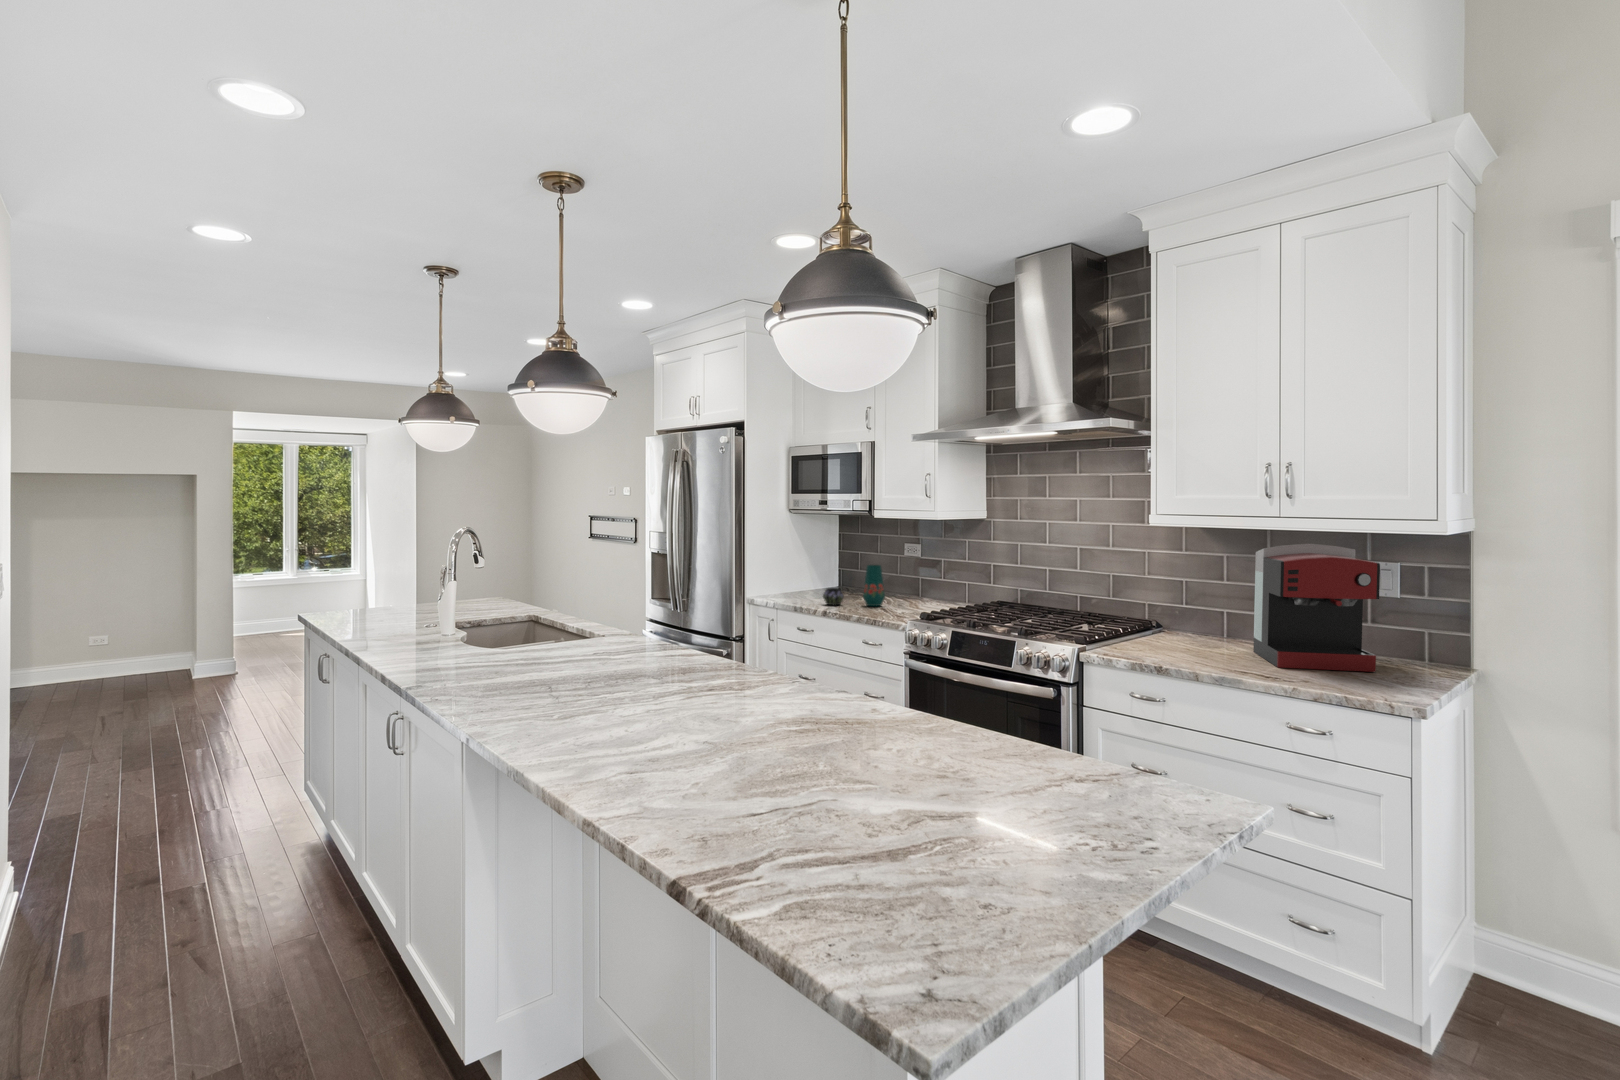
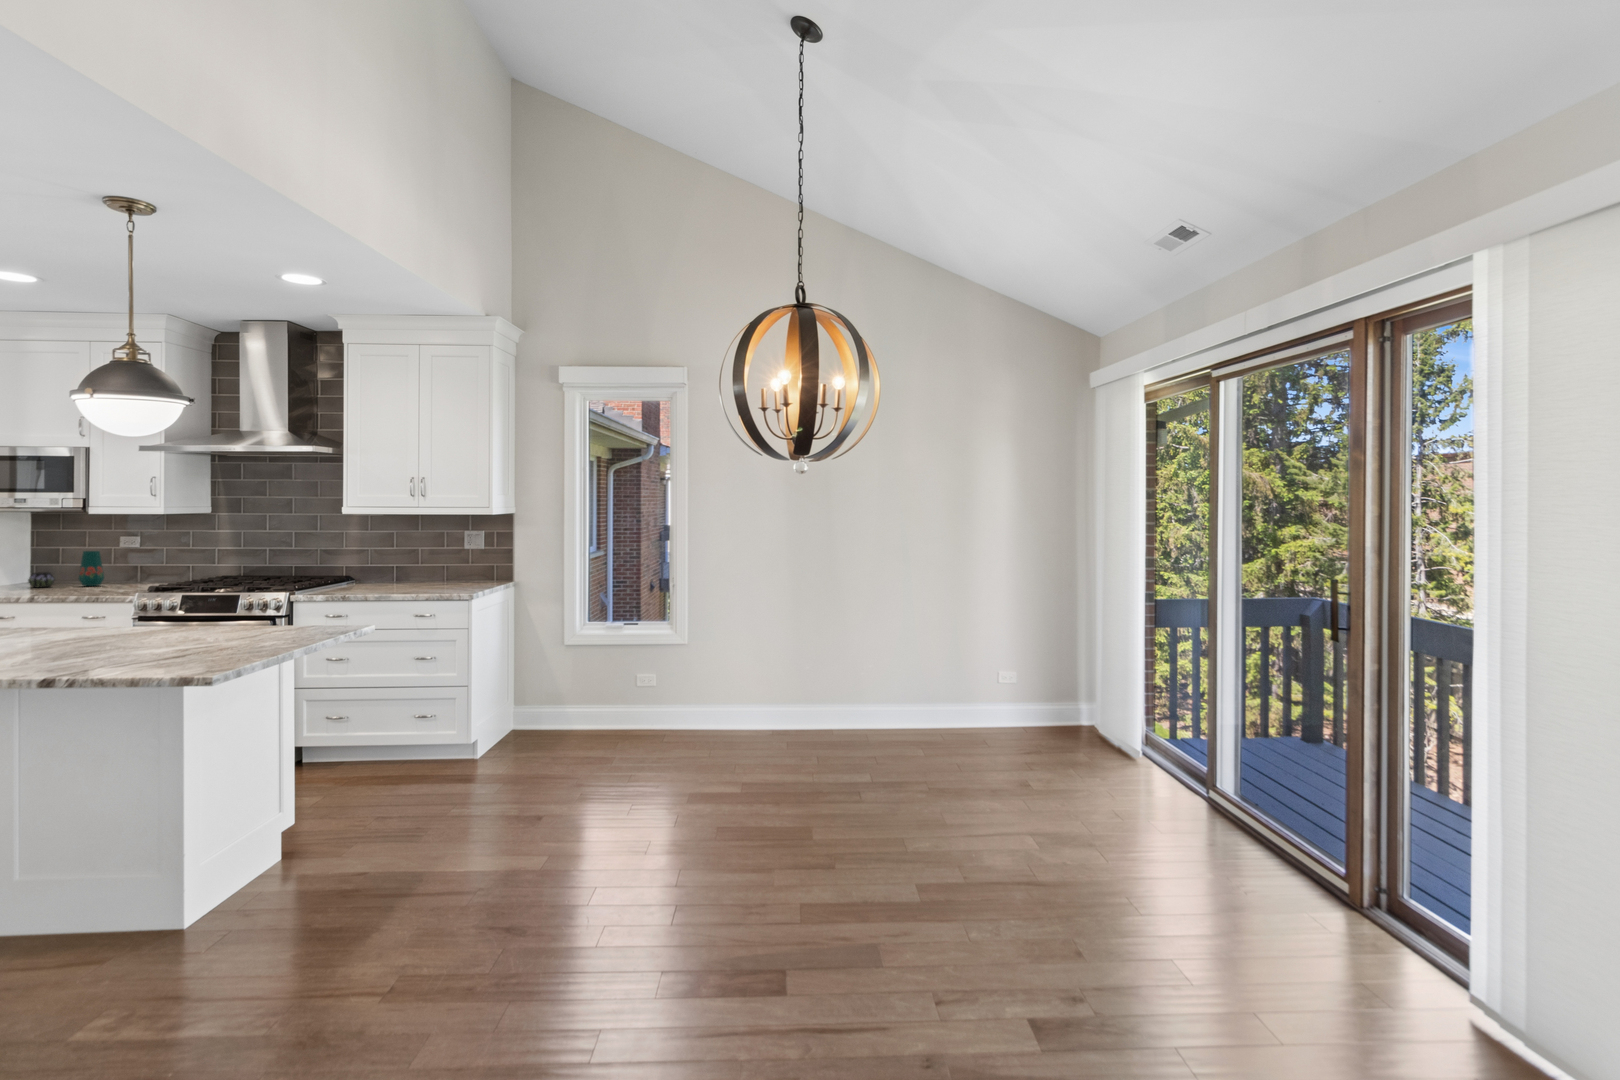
coffee maker: present [1253,544,1380,672] -> none [408,523,469,590]

